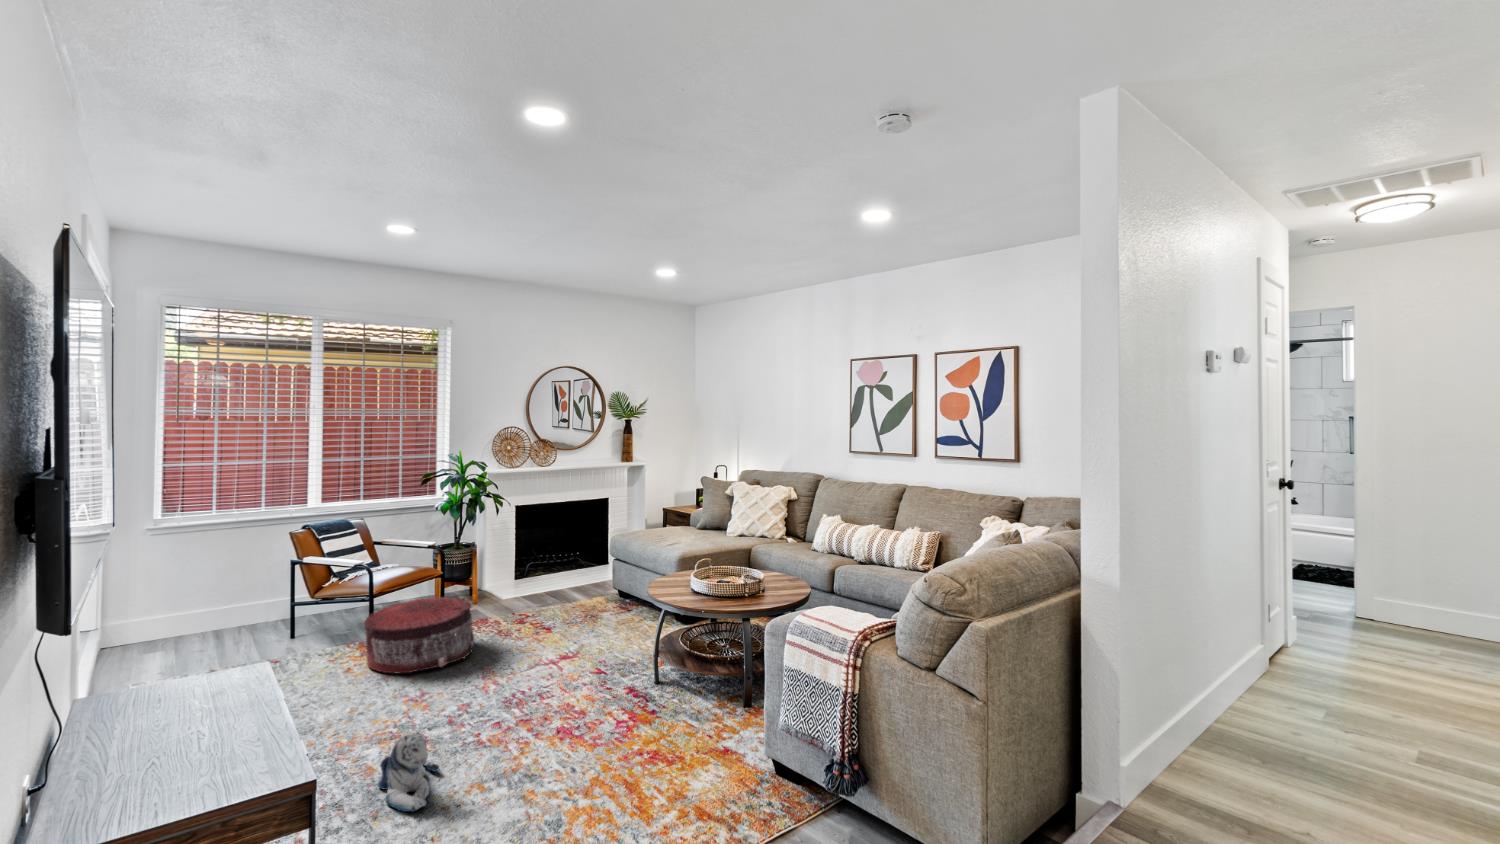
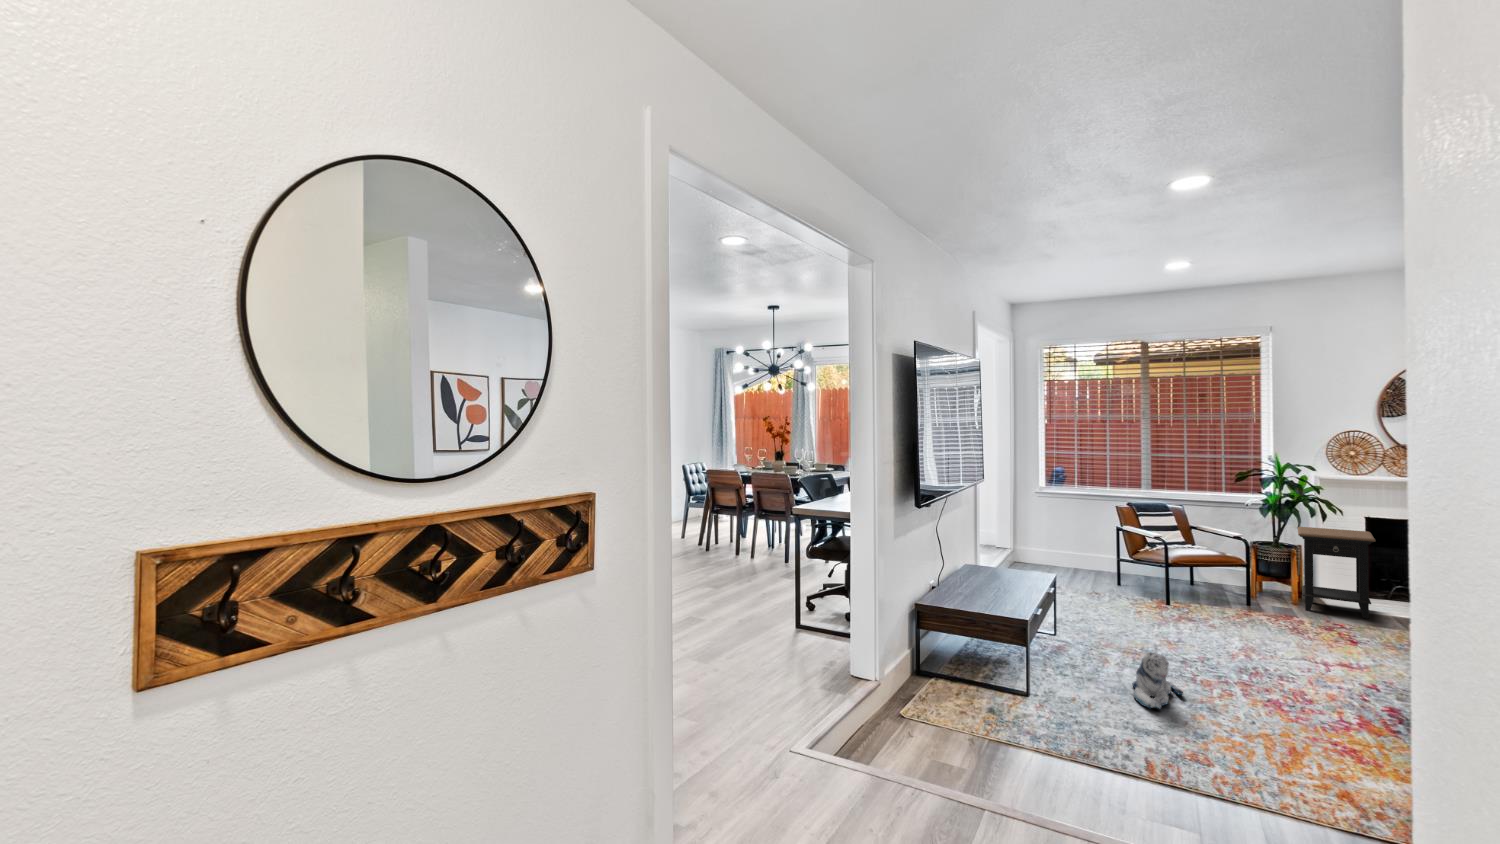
side table: none [475,520,540,607] -> present [1298,527,1376,619]
pouf: present [364,597,474,673] -> none [1160,575,1266,640]

